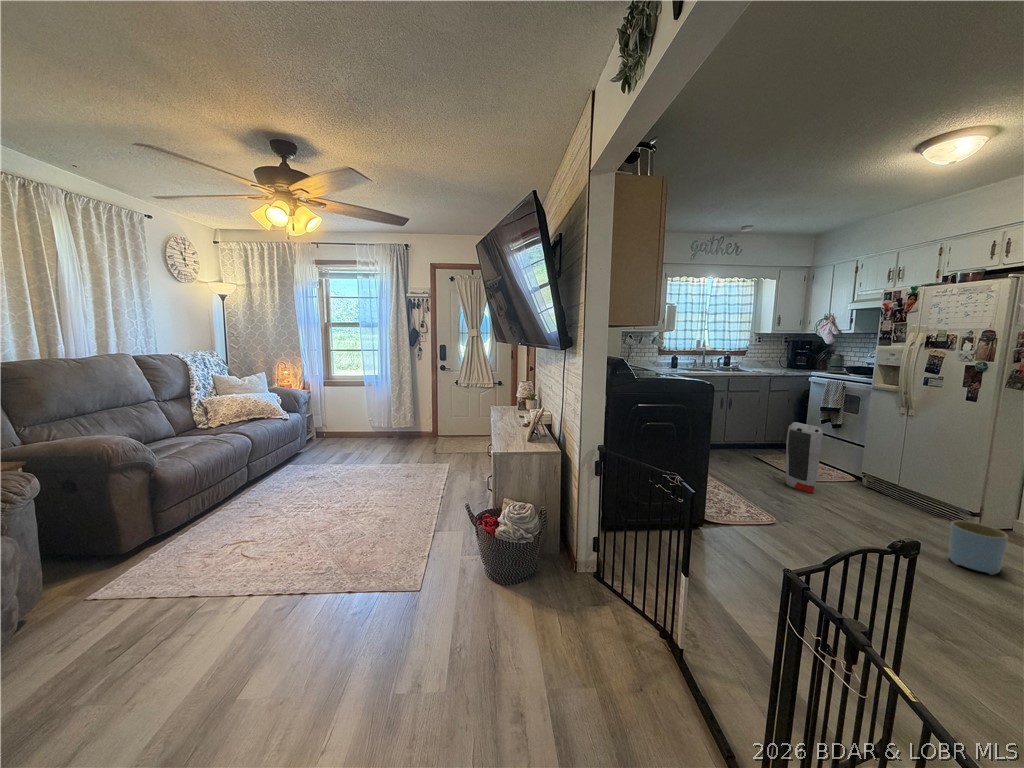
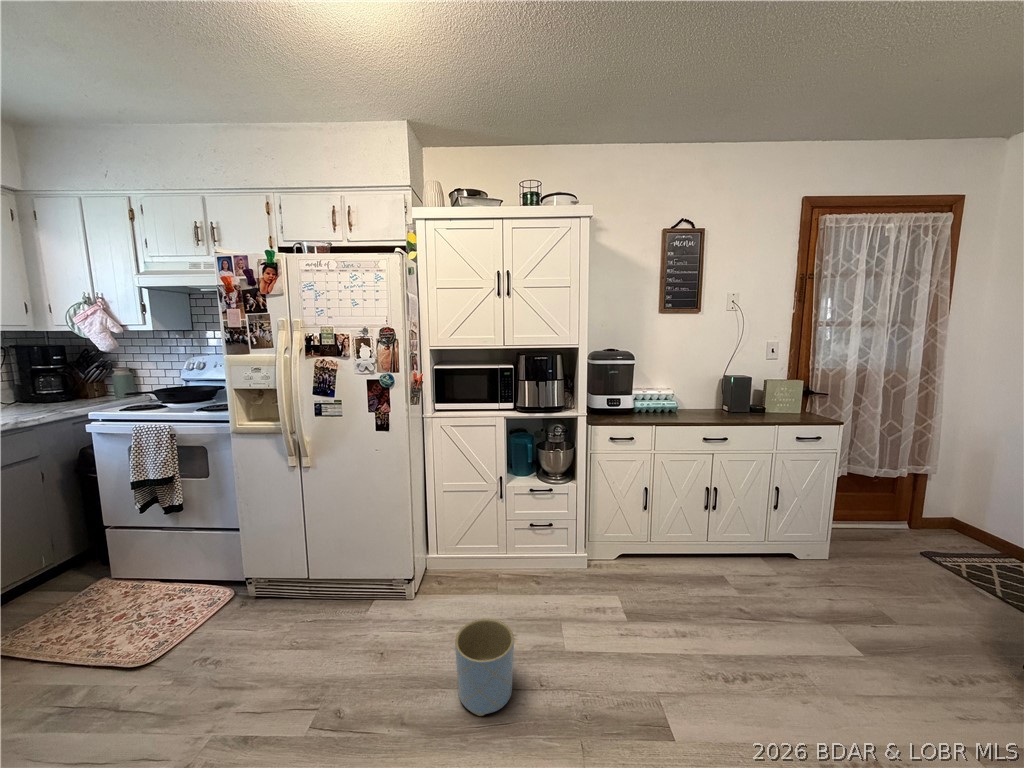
air purifier: present [786,422,823,493] -> none [78,557,188,724]

